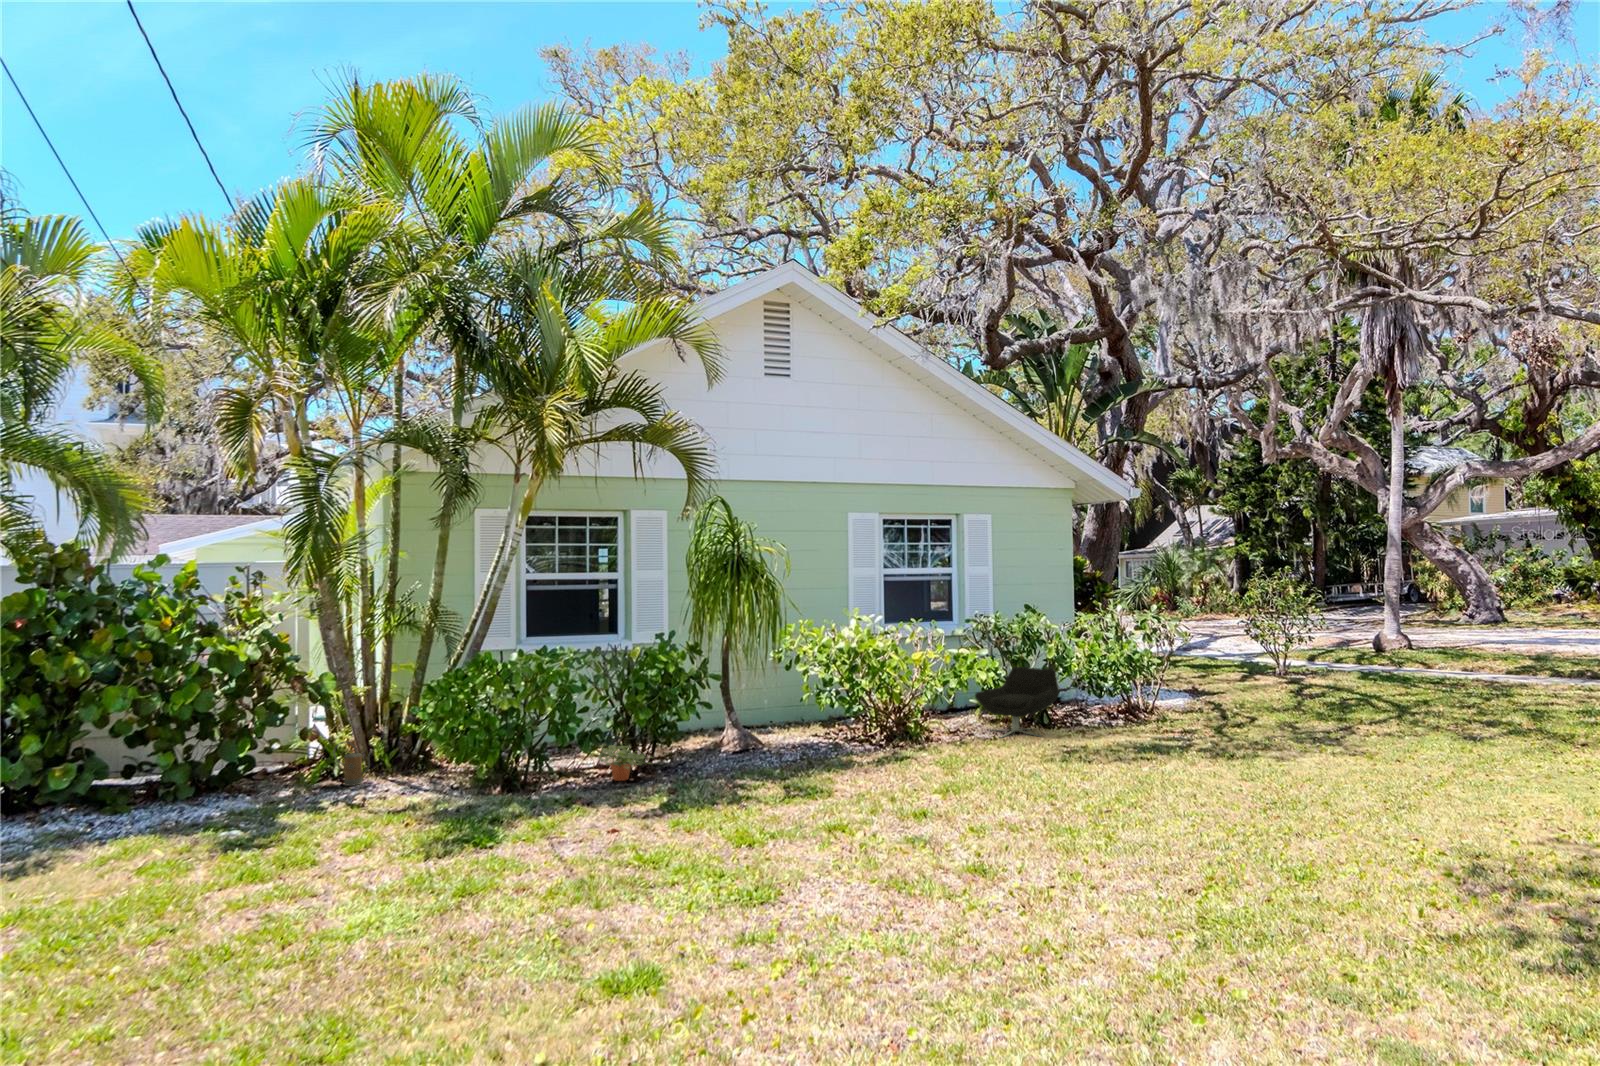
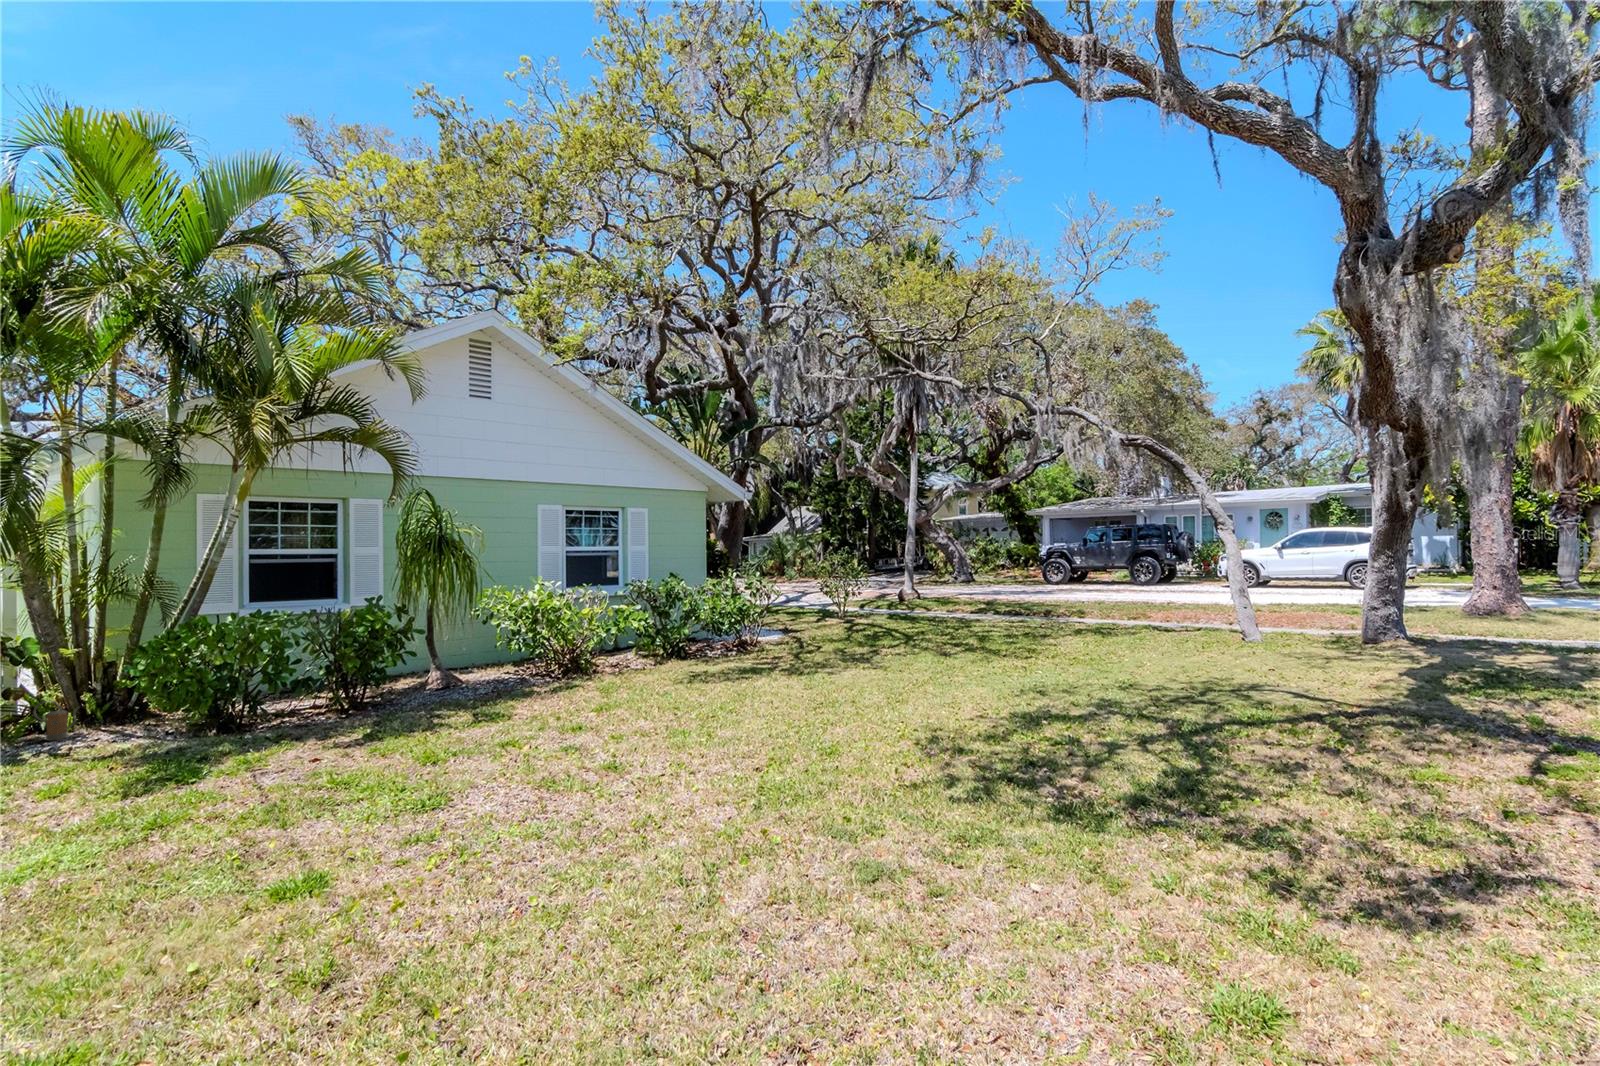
lounge chair: present [975,667,1059,738] -> none [630,616,690,667]
potted plant: present [598,743,652,781] -> none [314,686,367,716]

